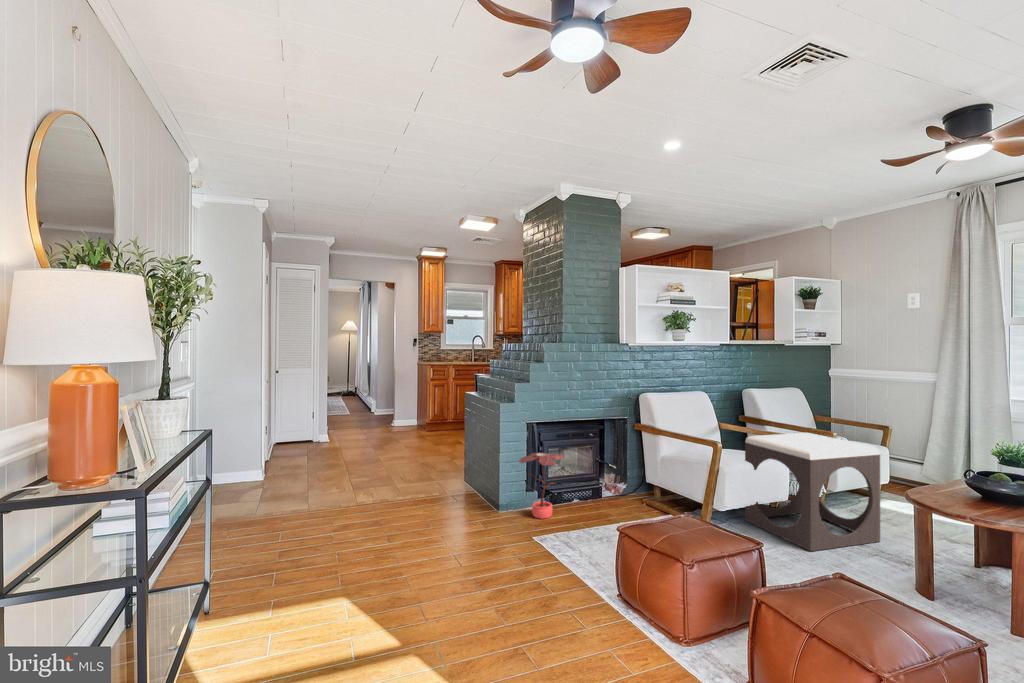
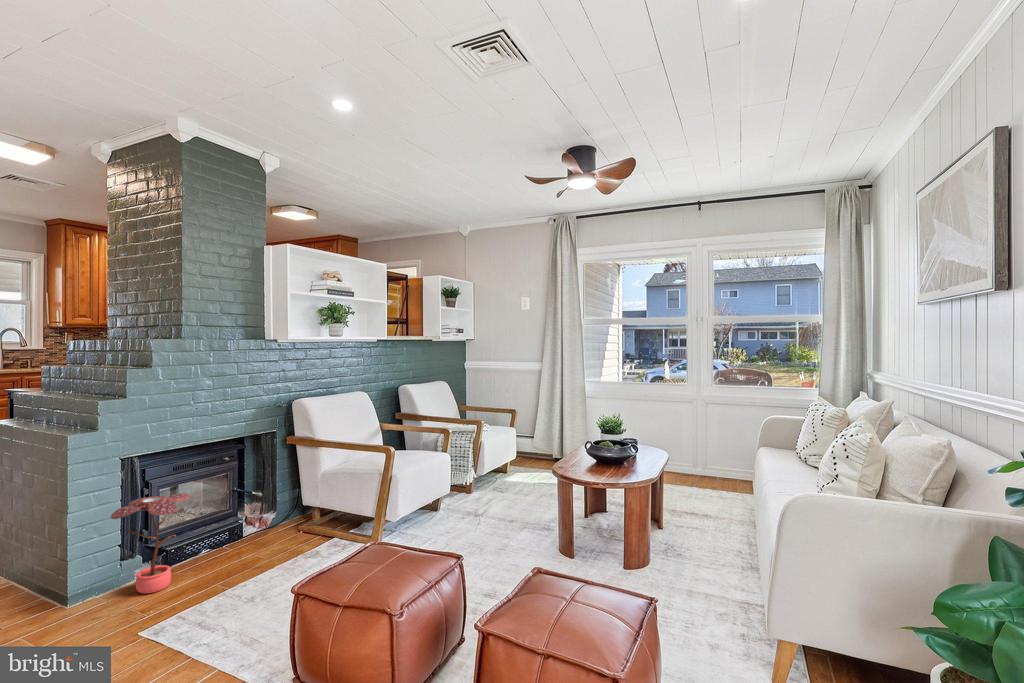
footstool: present [745,433,880,551] -> none [413,425,525,541]

